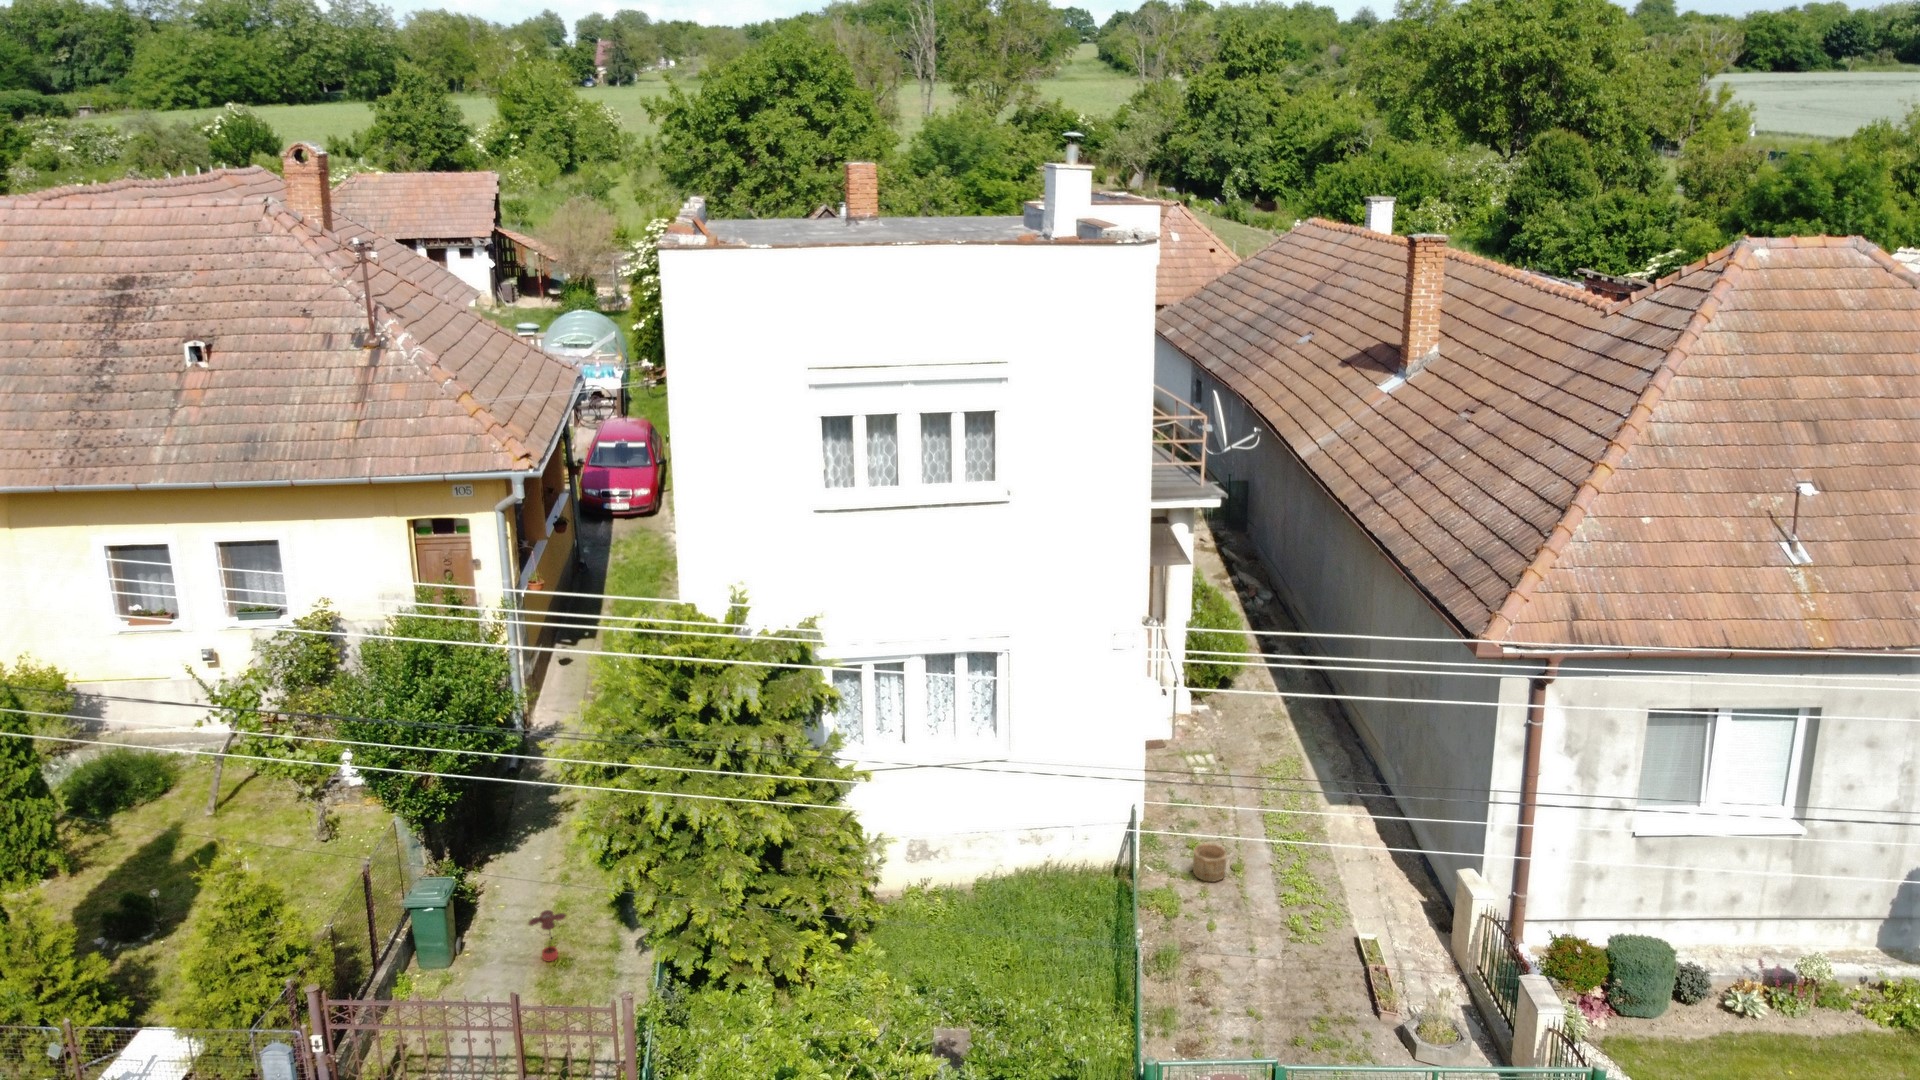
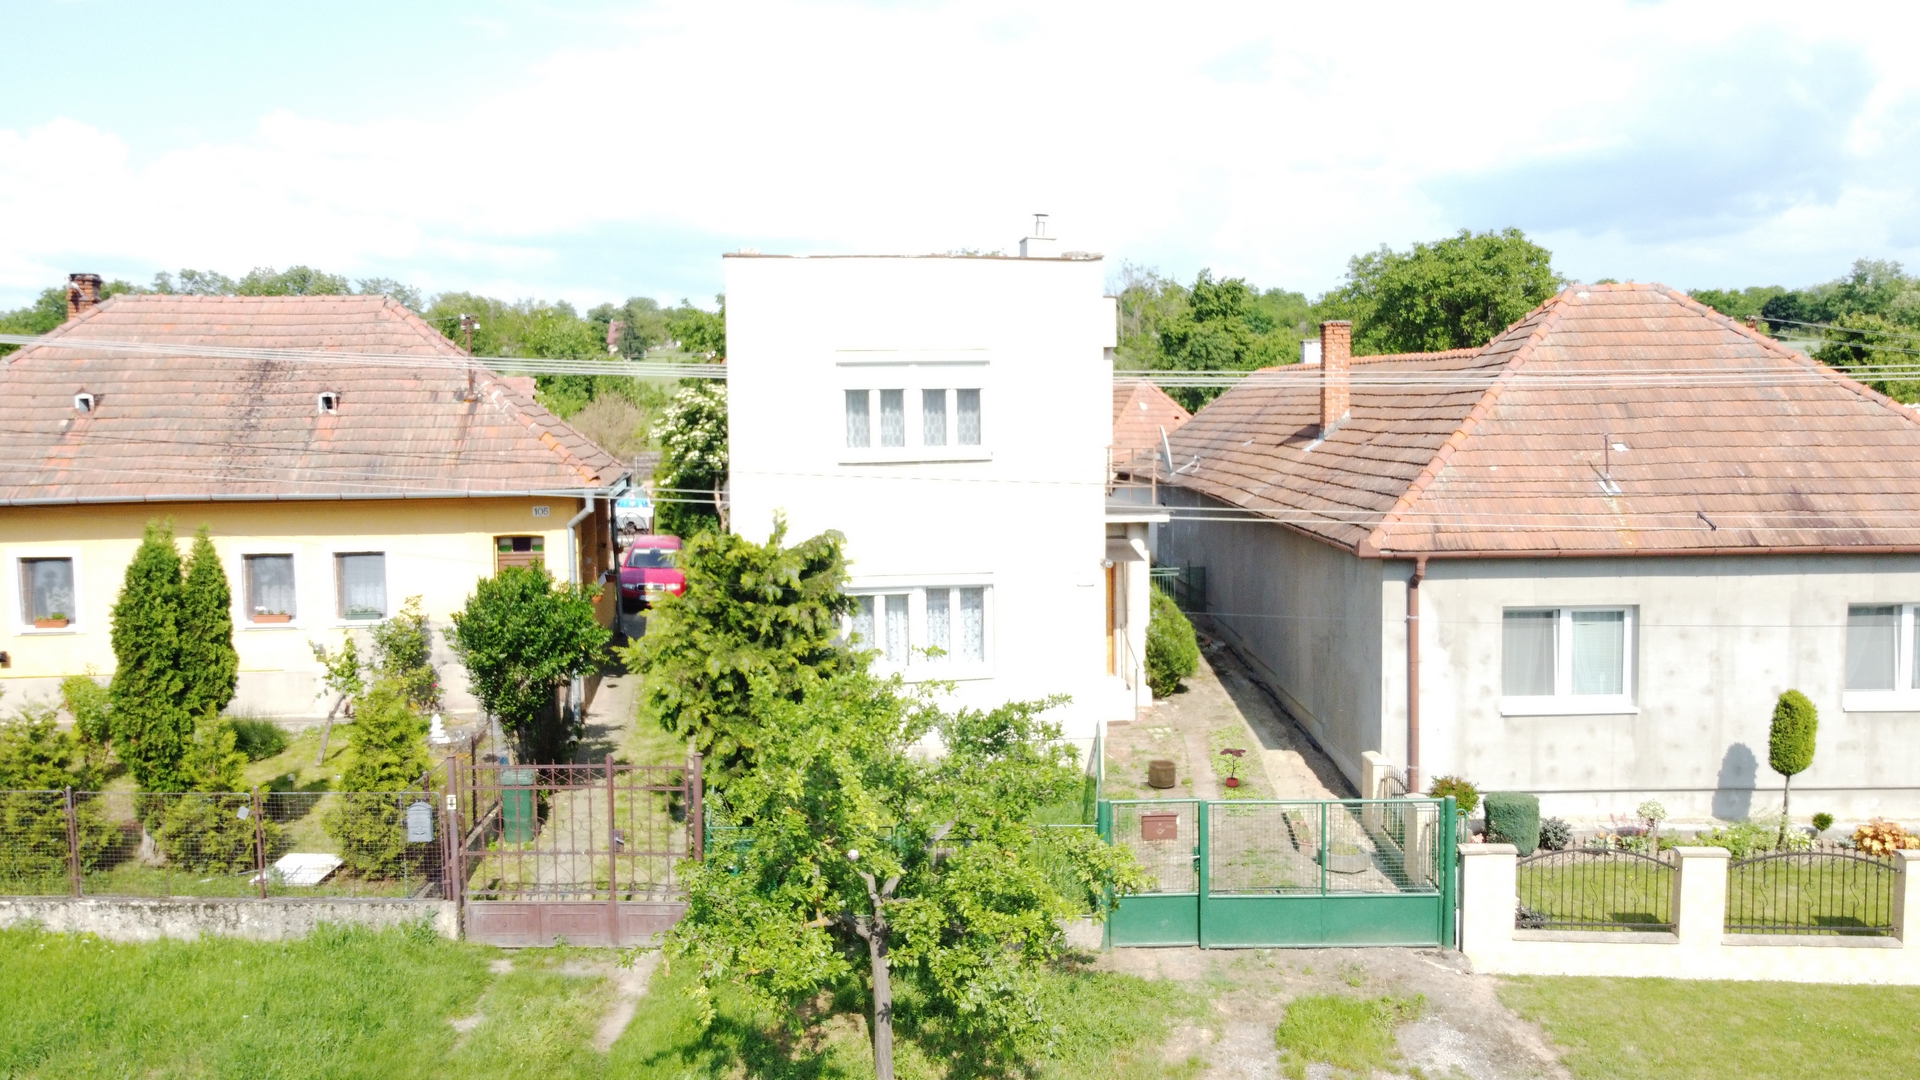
potted plant: present [529,910,566,961] -> present [1220,748,1246,787]

